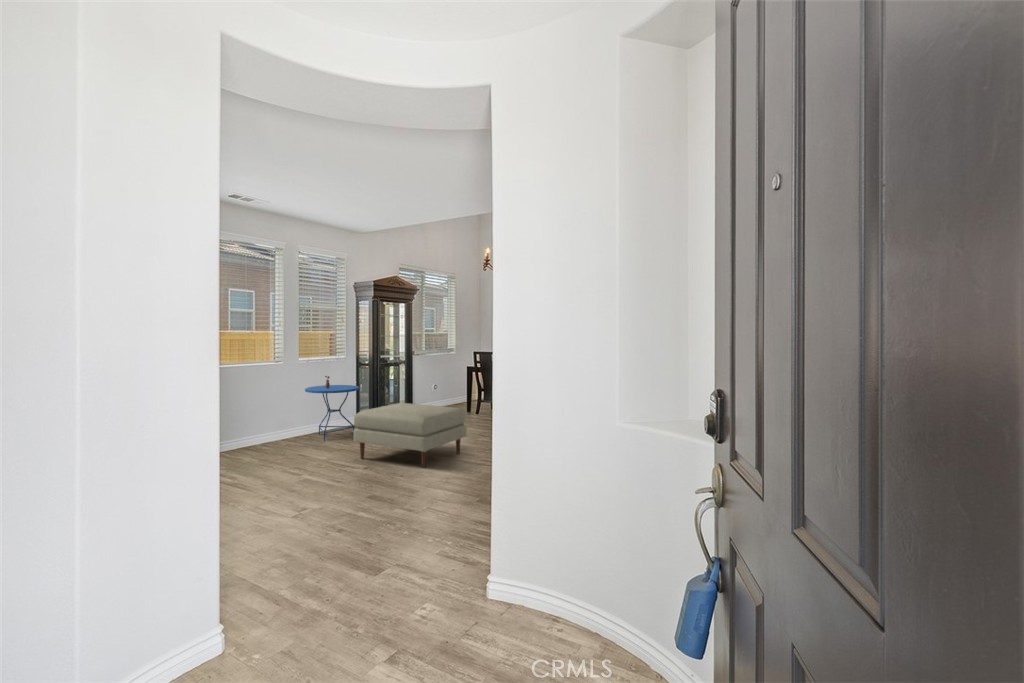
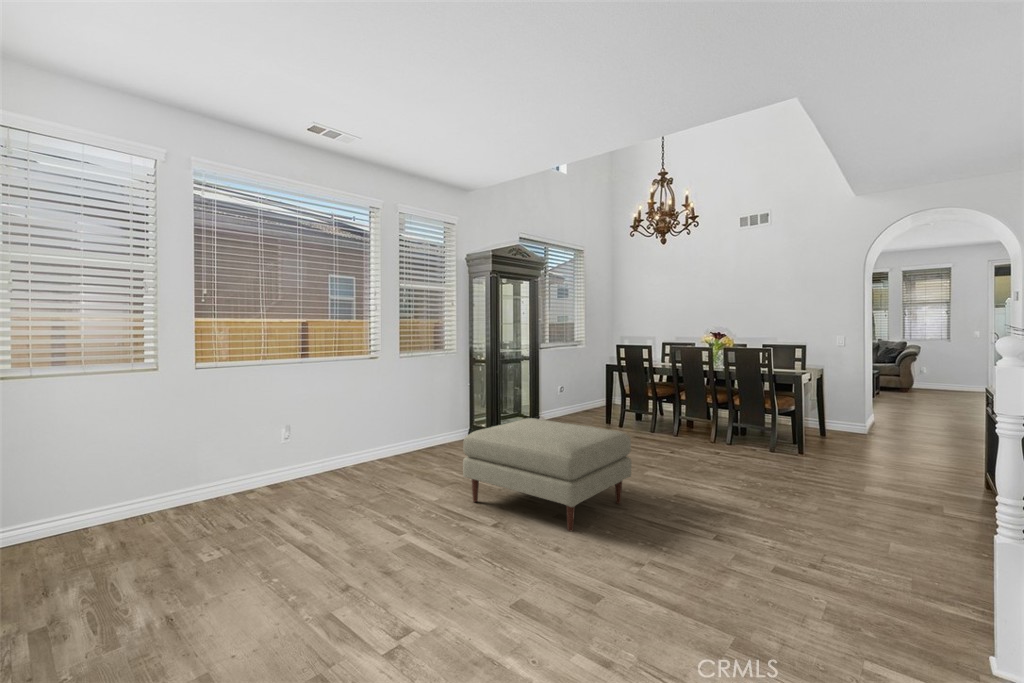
side table: present [305,376,359,441] -> none [404,375,472,463]

